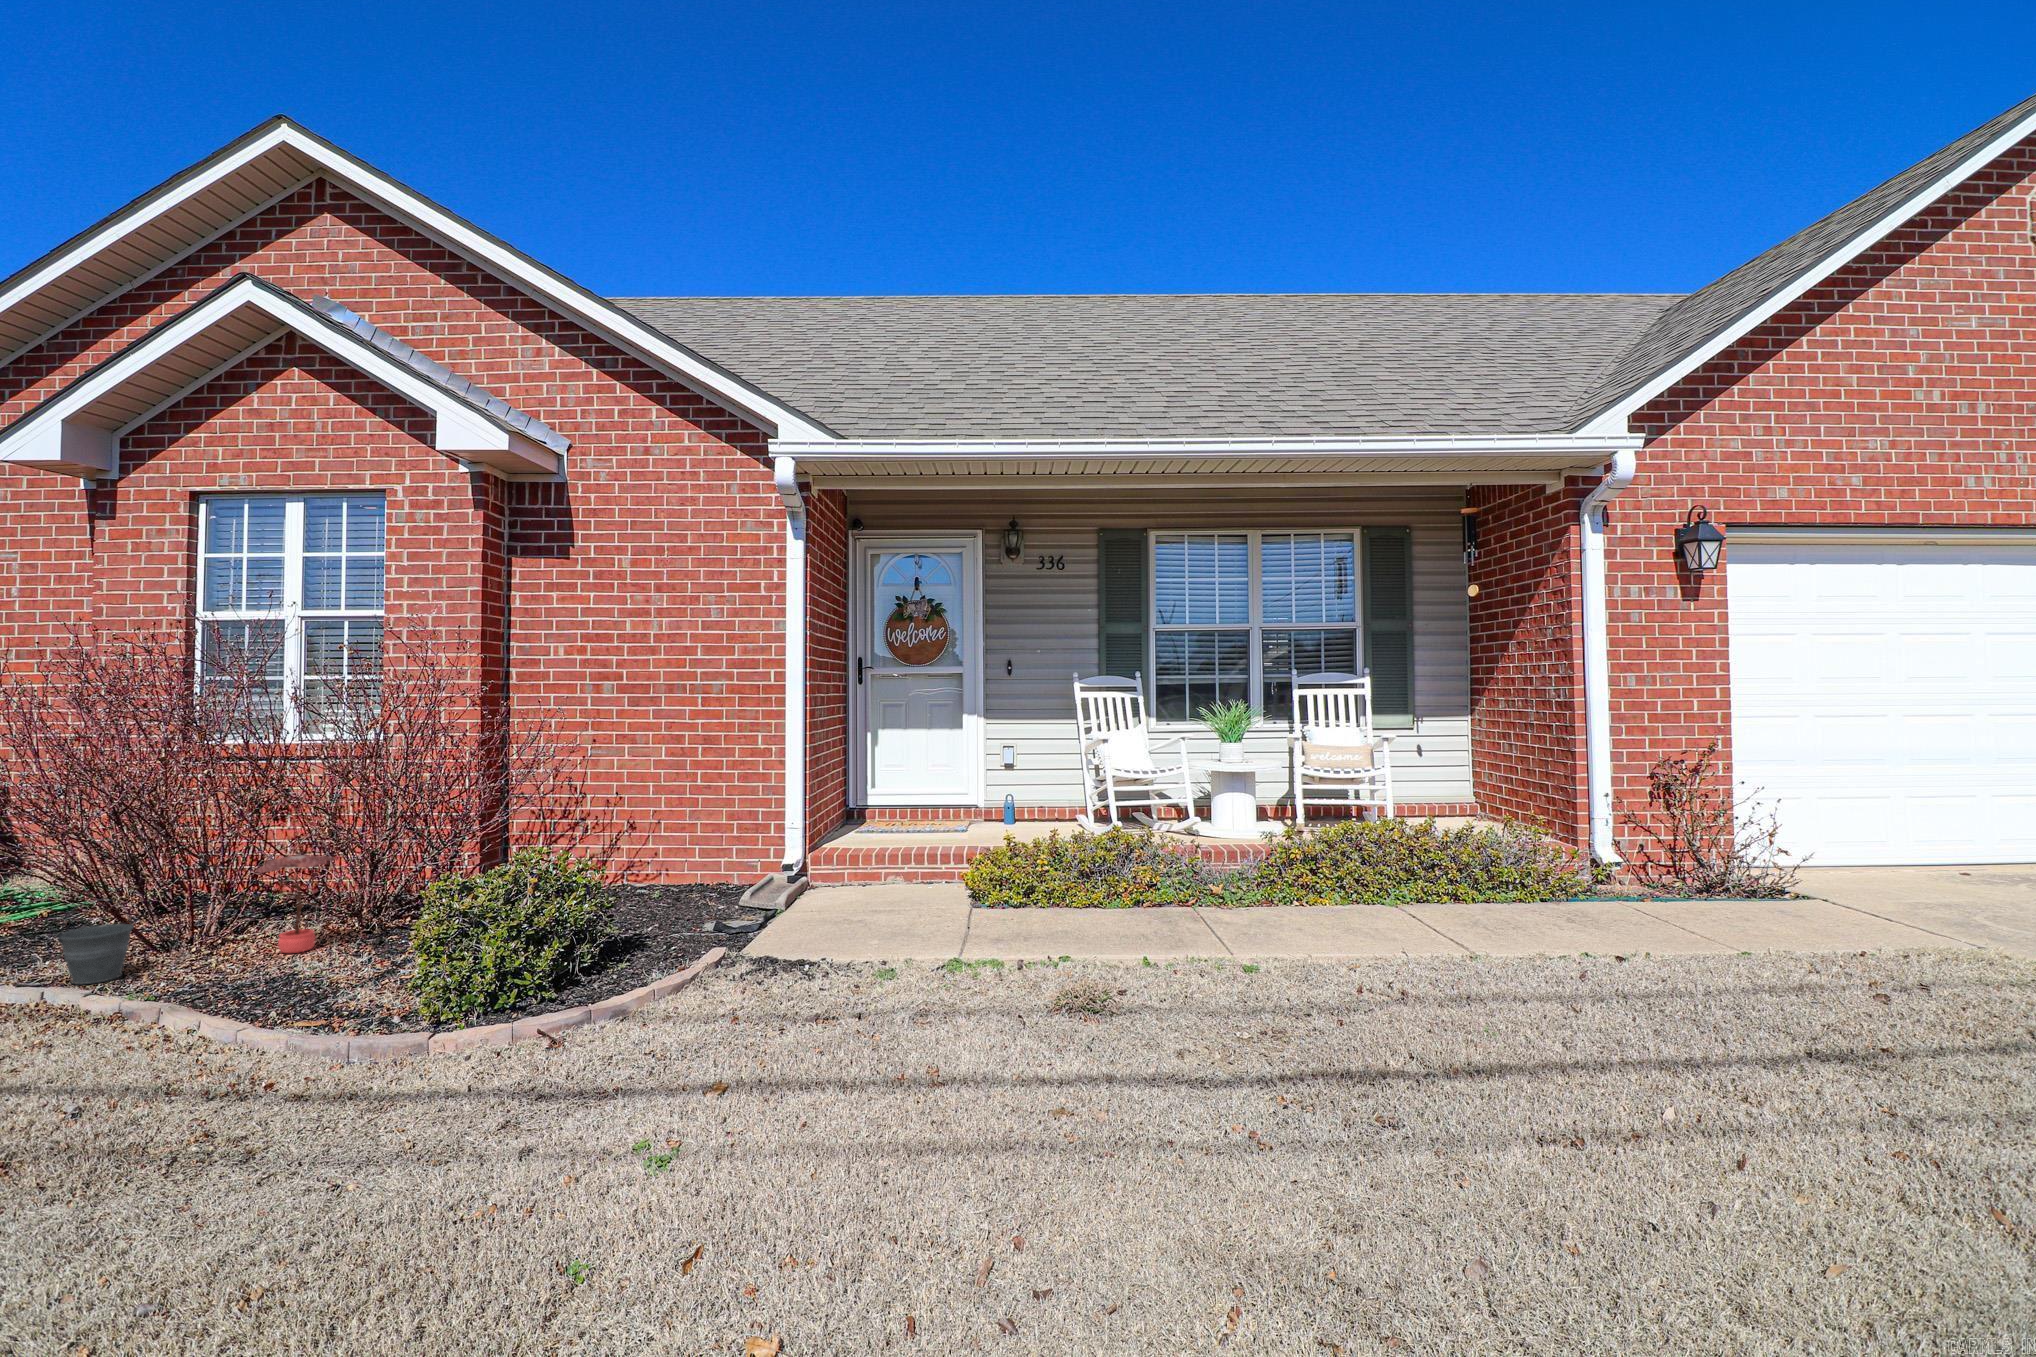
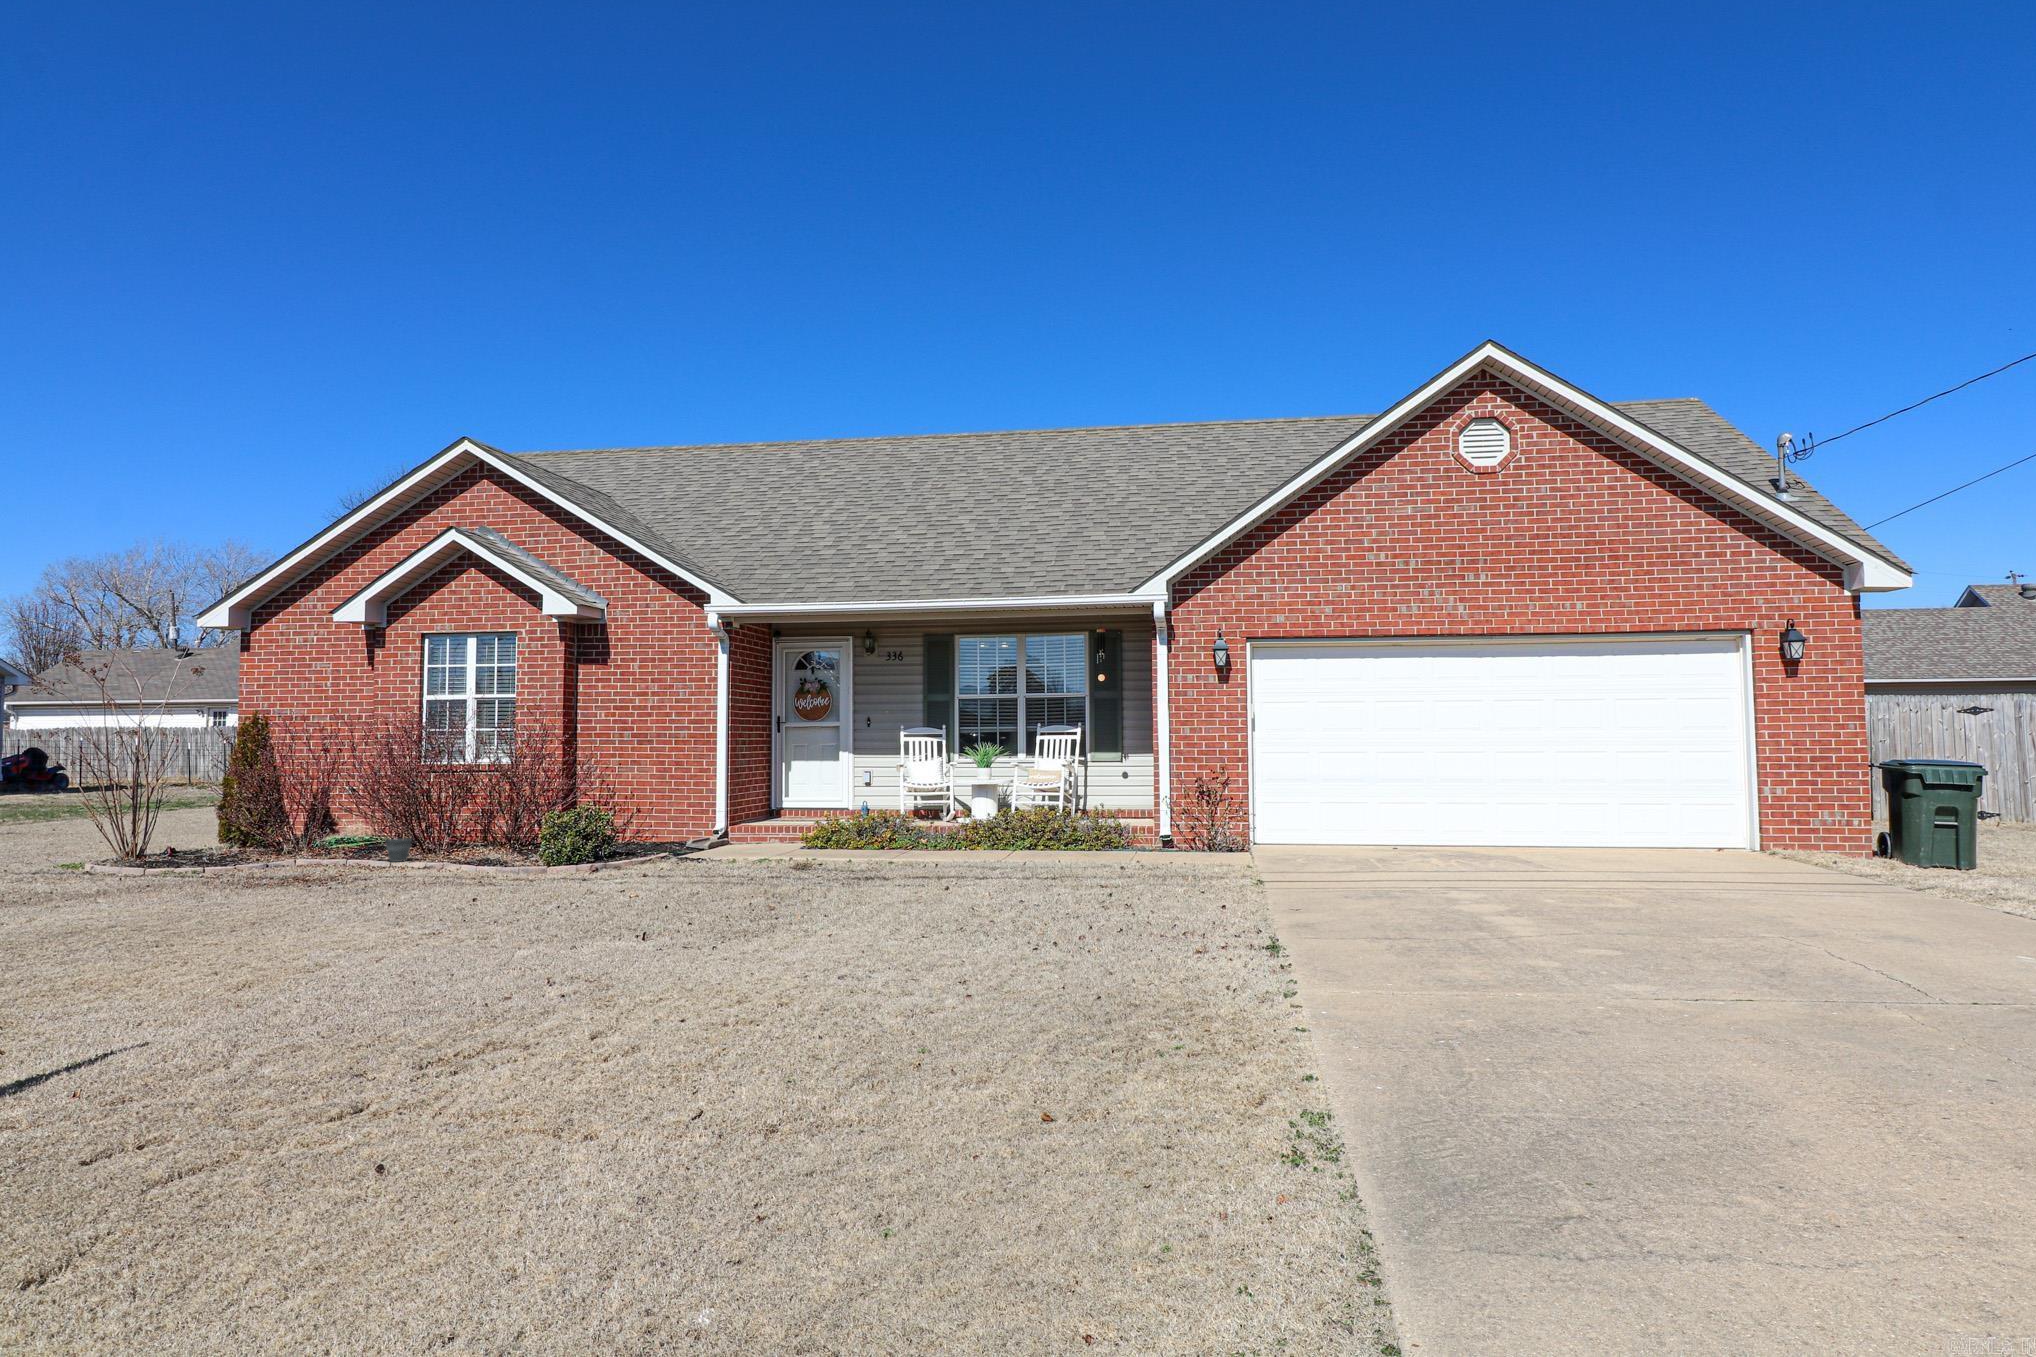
potted plant: present [256,855,336,953] -> none [461,812,495,856]

